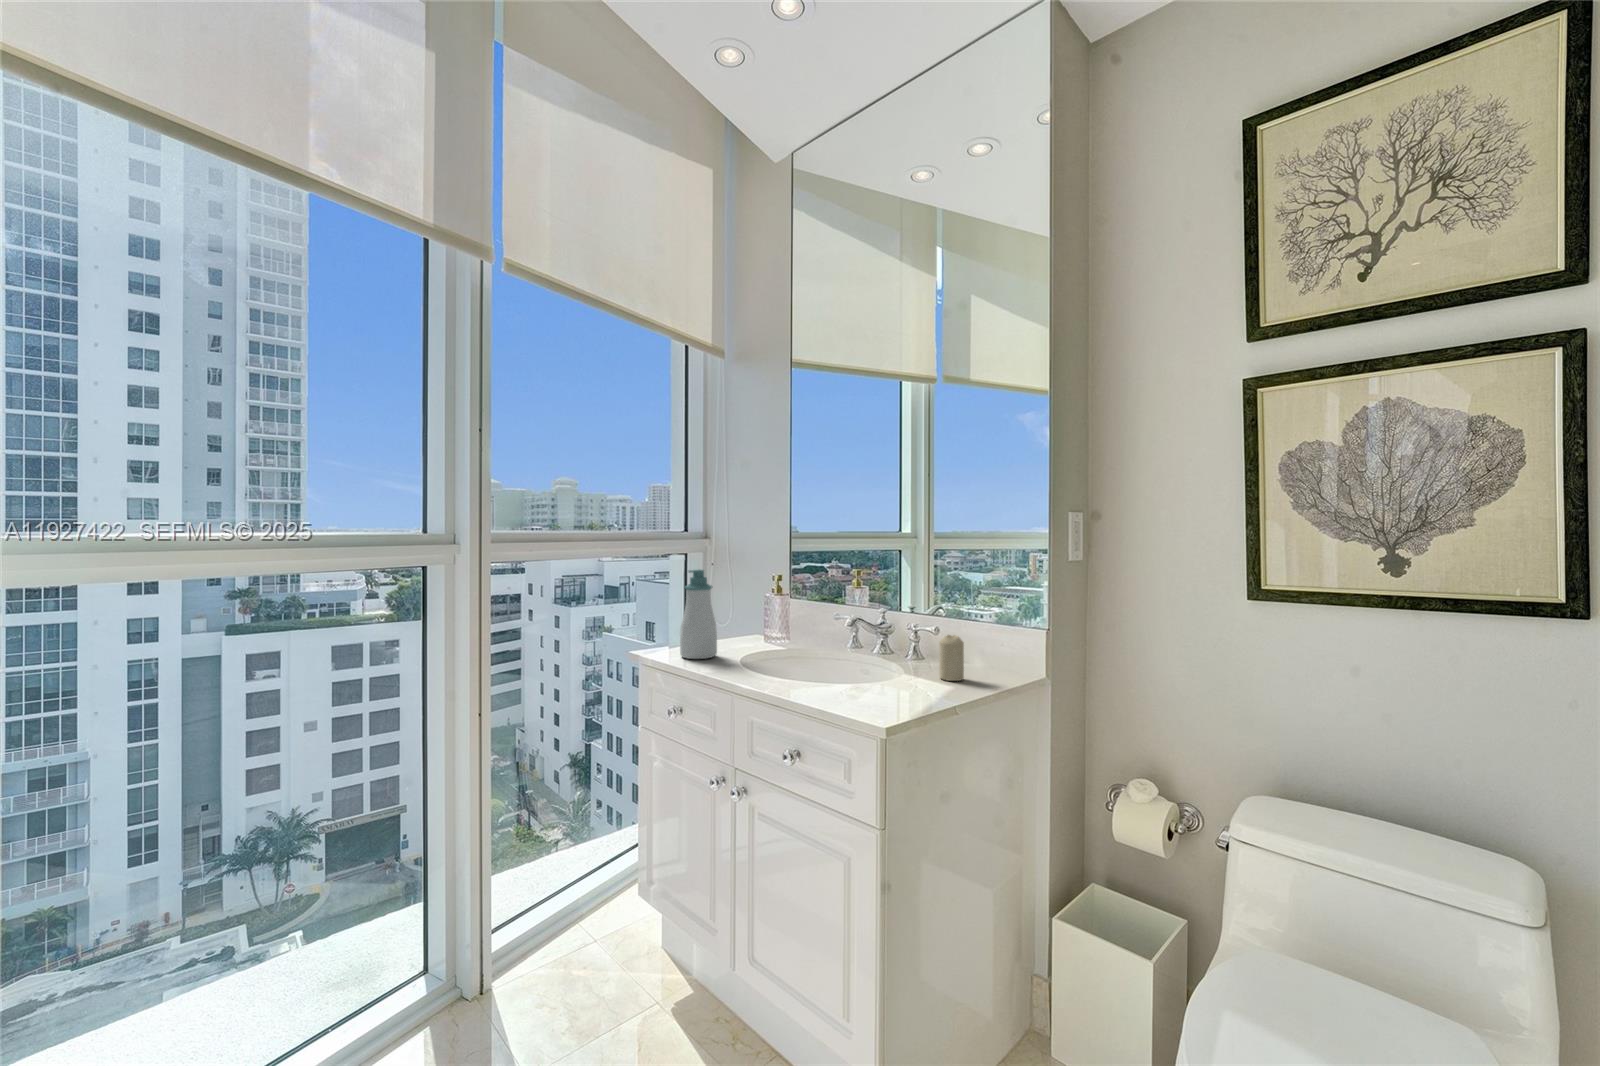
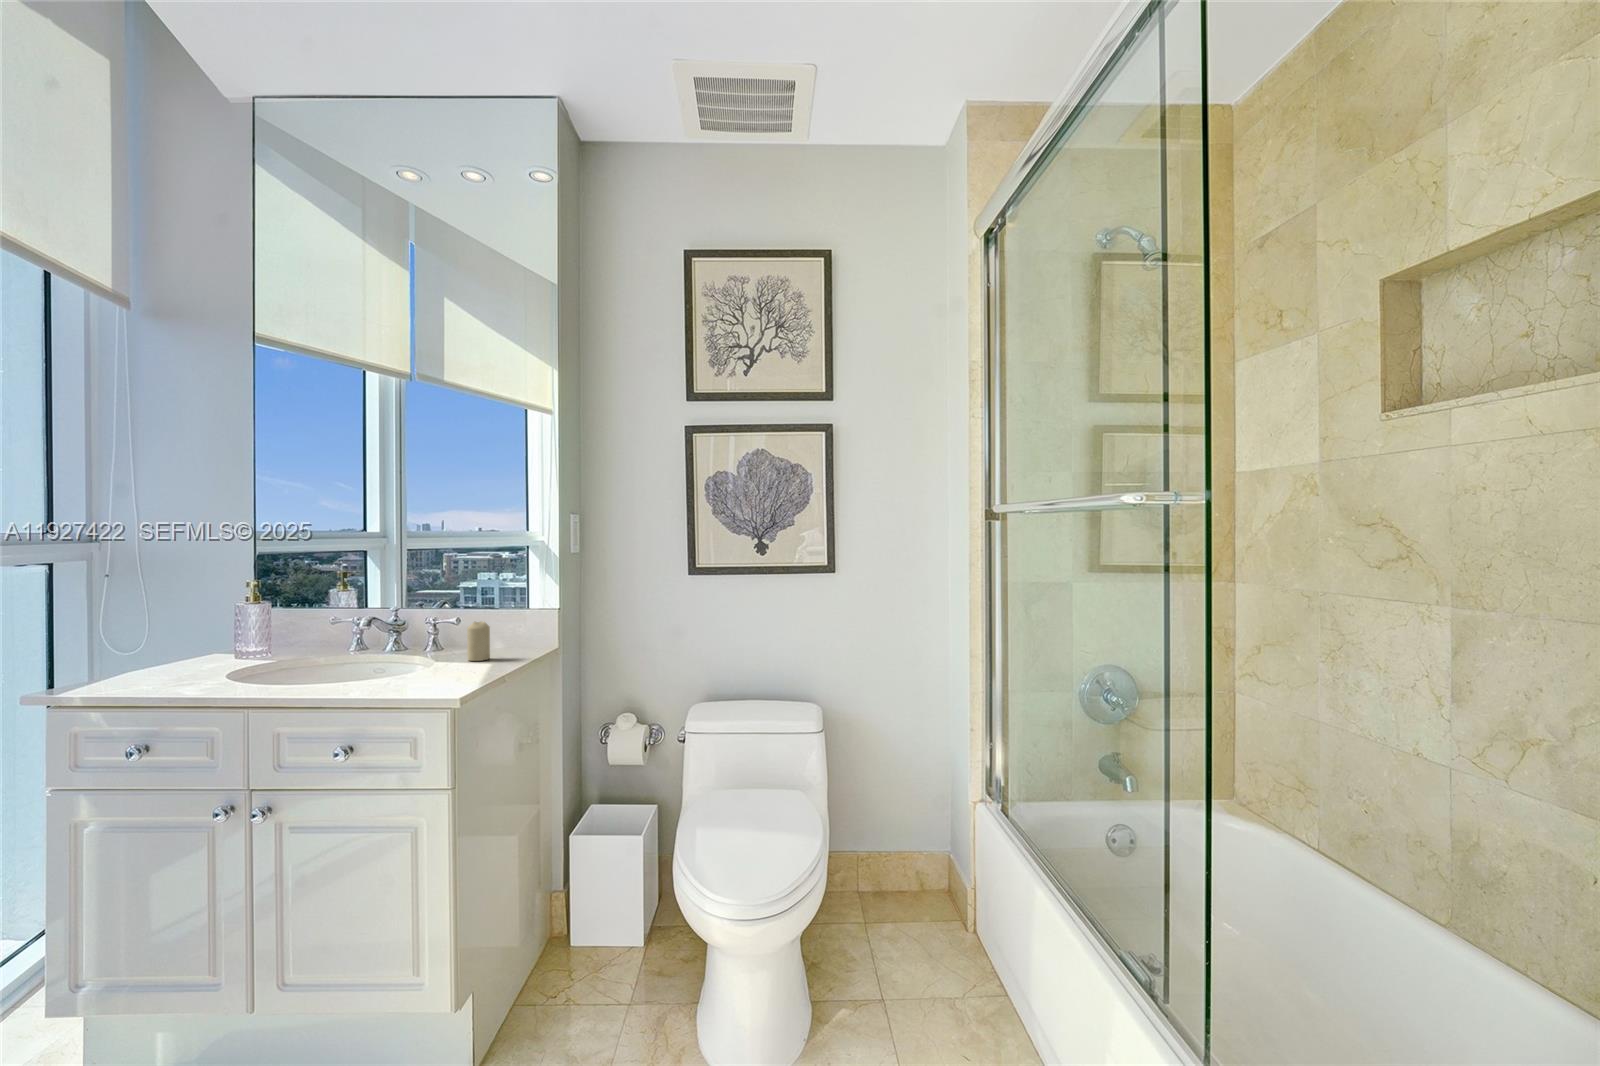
soap bottle: present [680,569,717,659] -> none [130,578,189,685]

